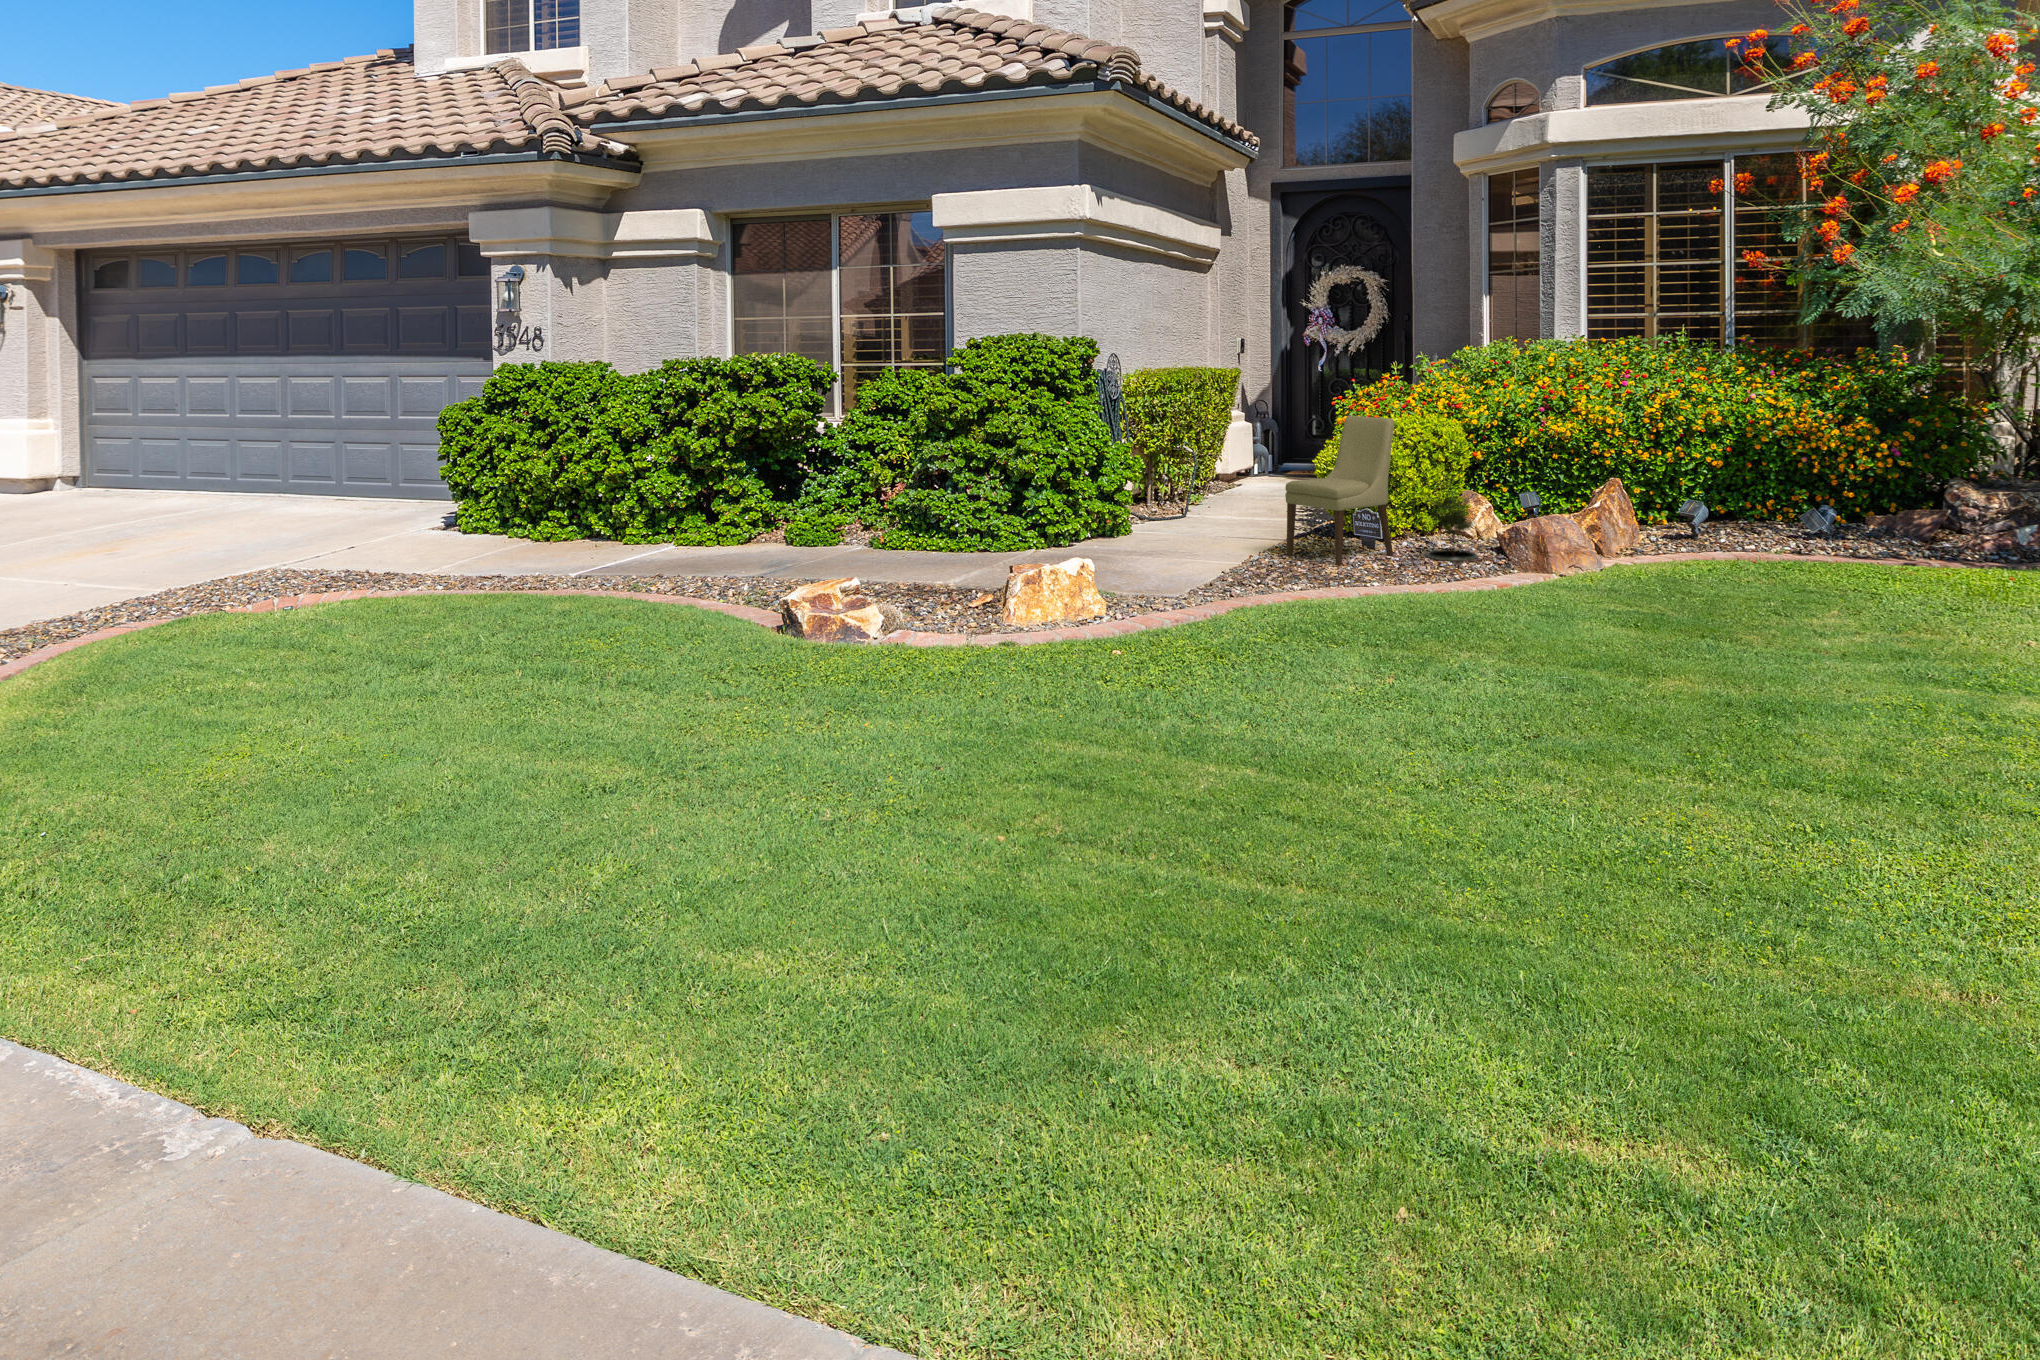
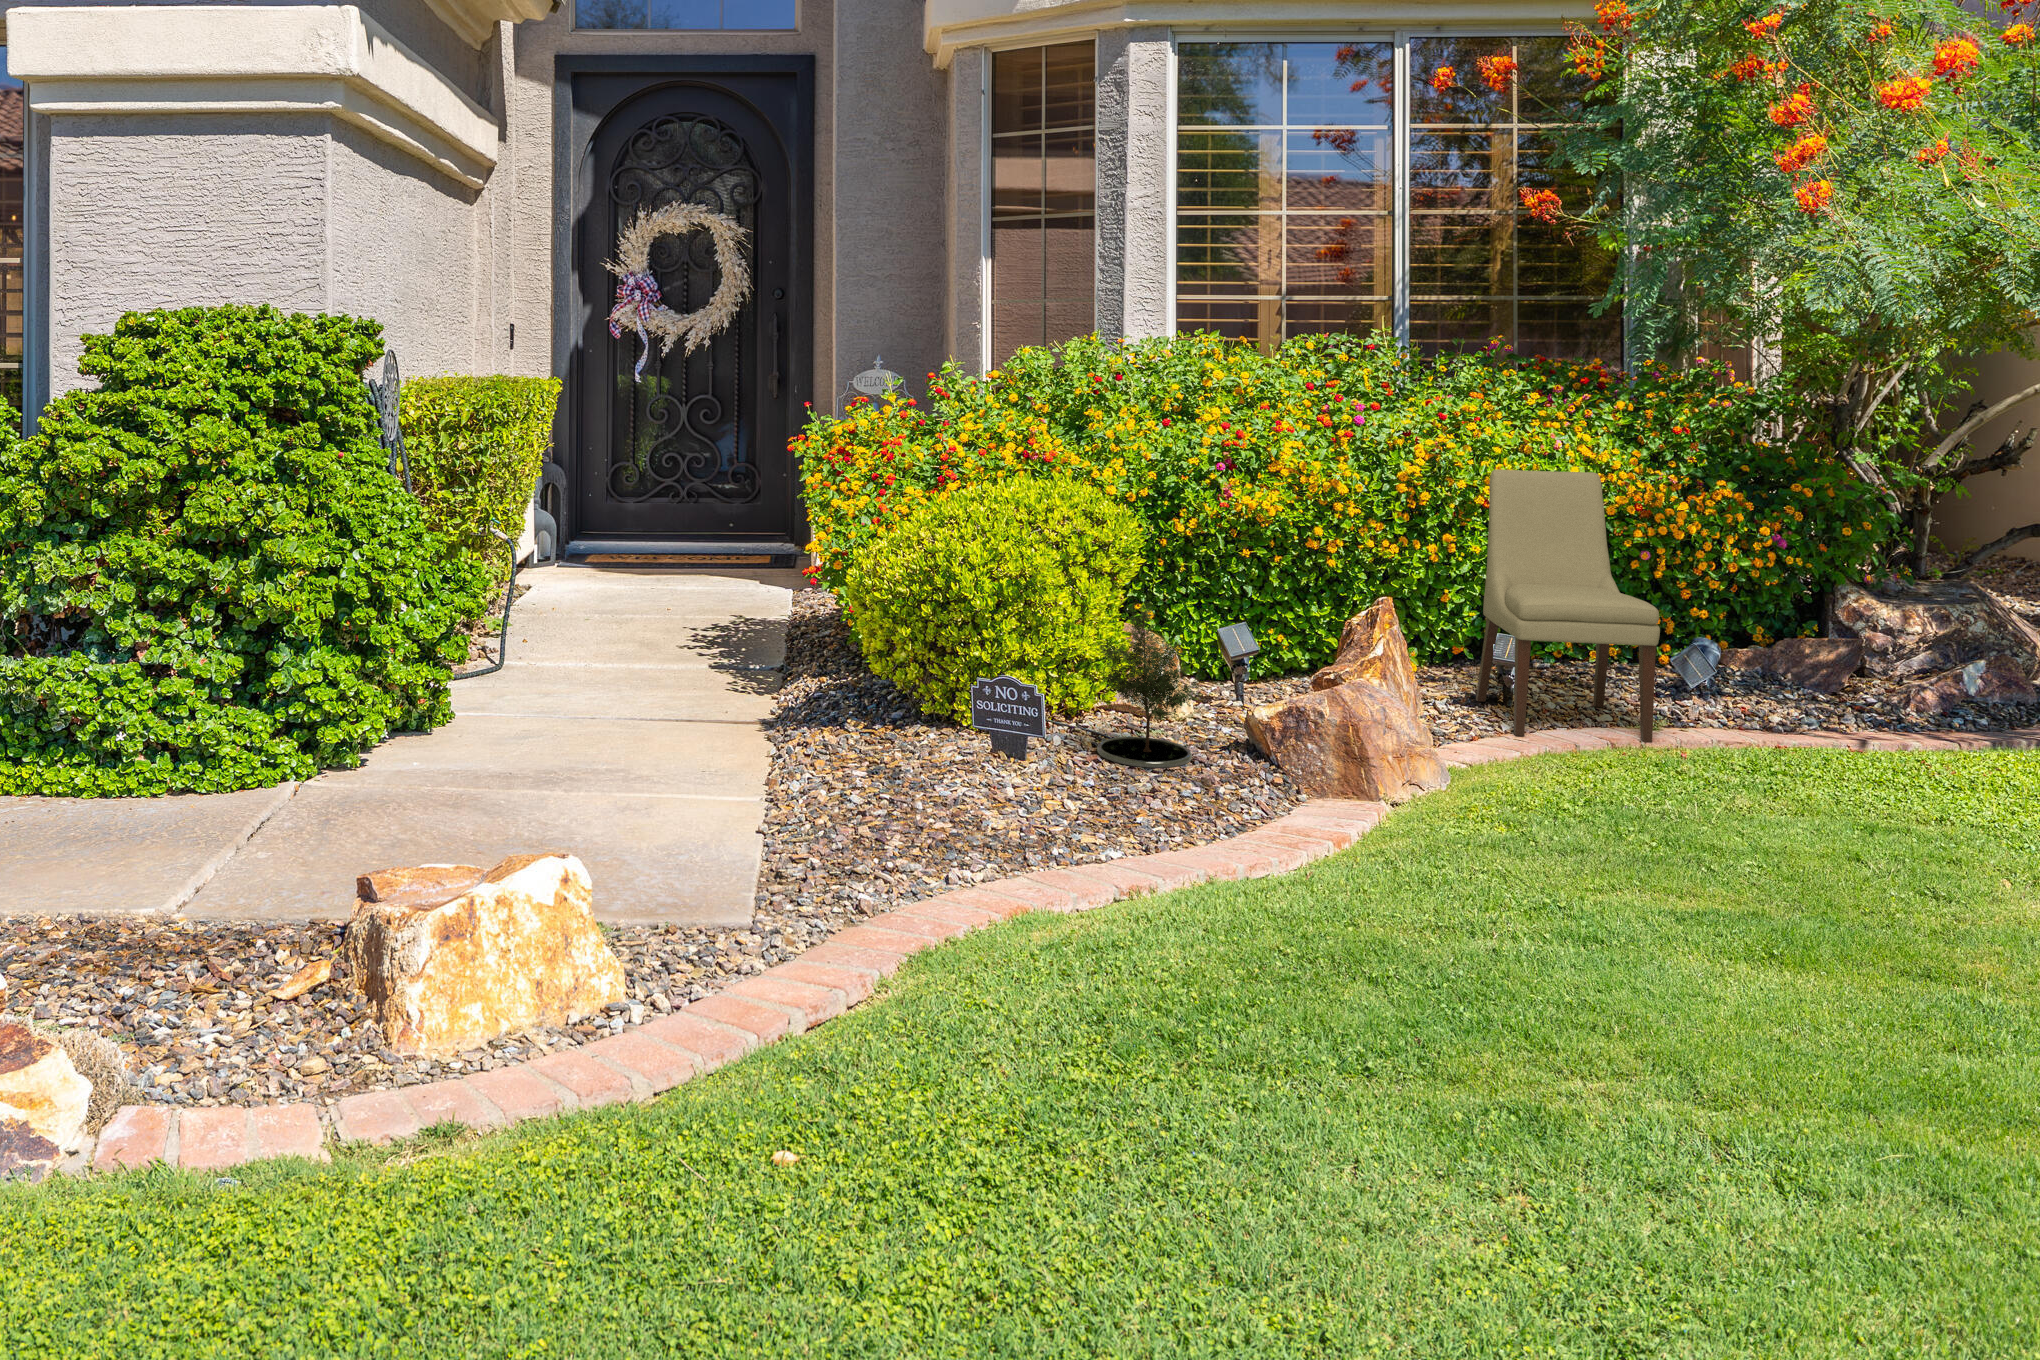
chair: present [1285,415,1394,565] -> present [1476,470,1660,743]

